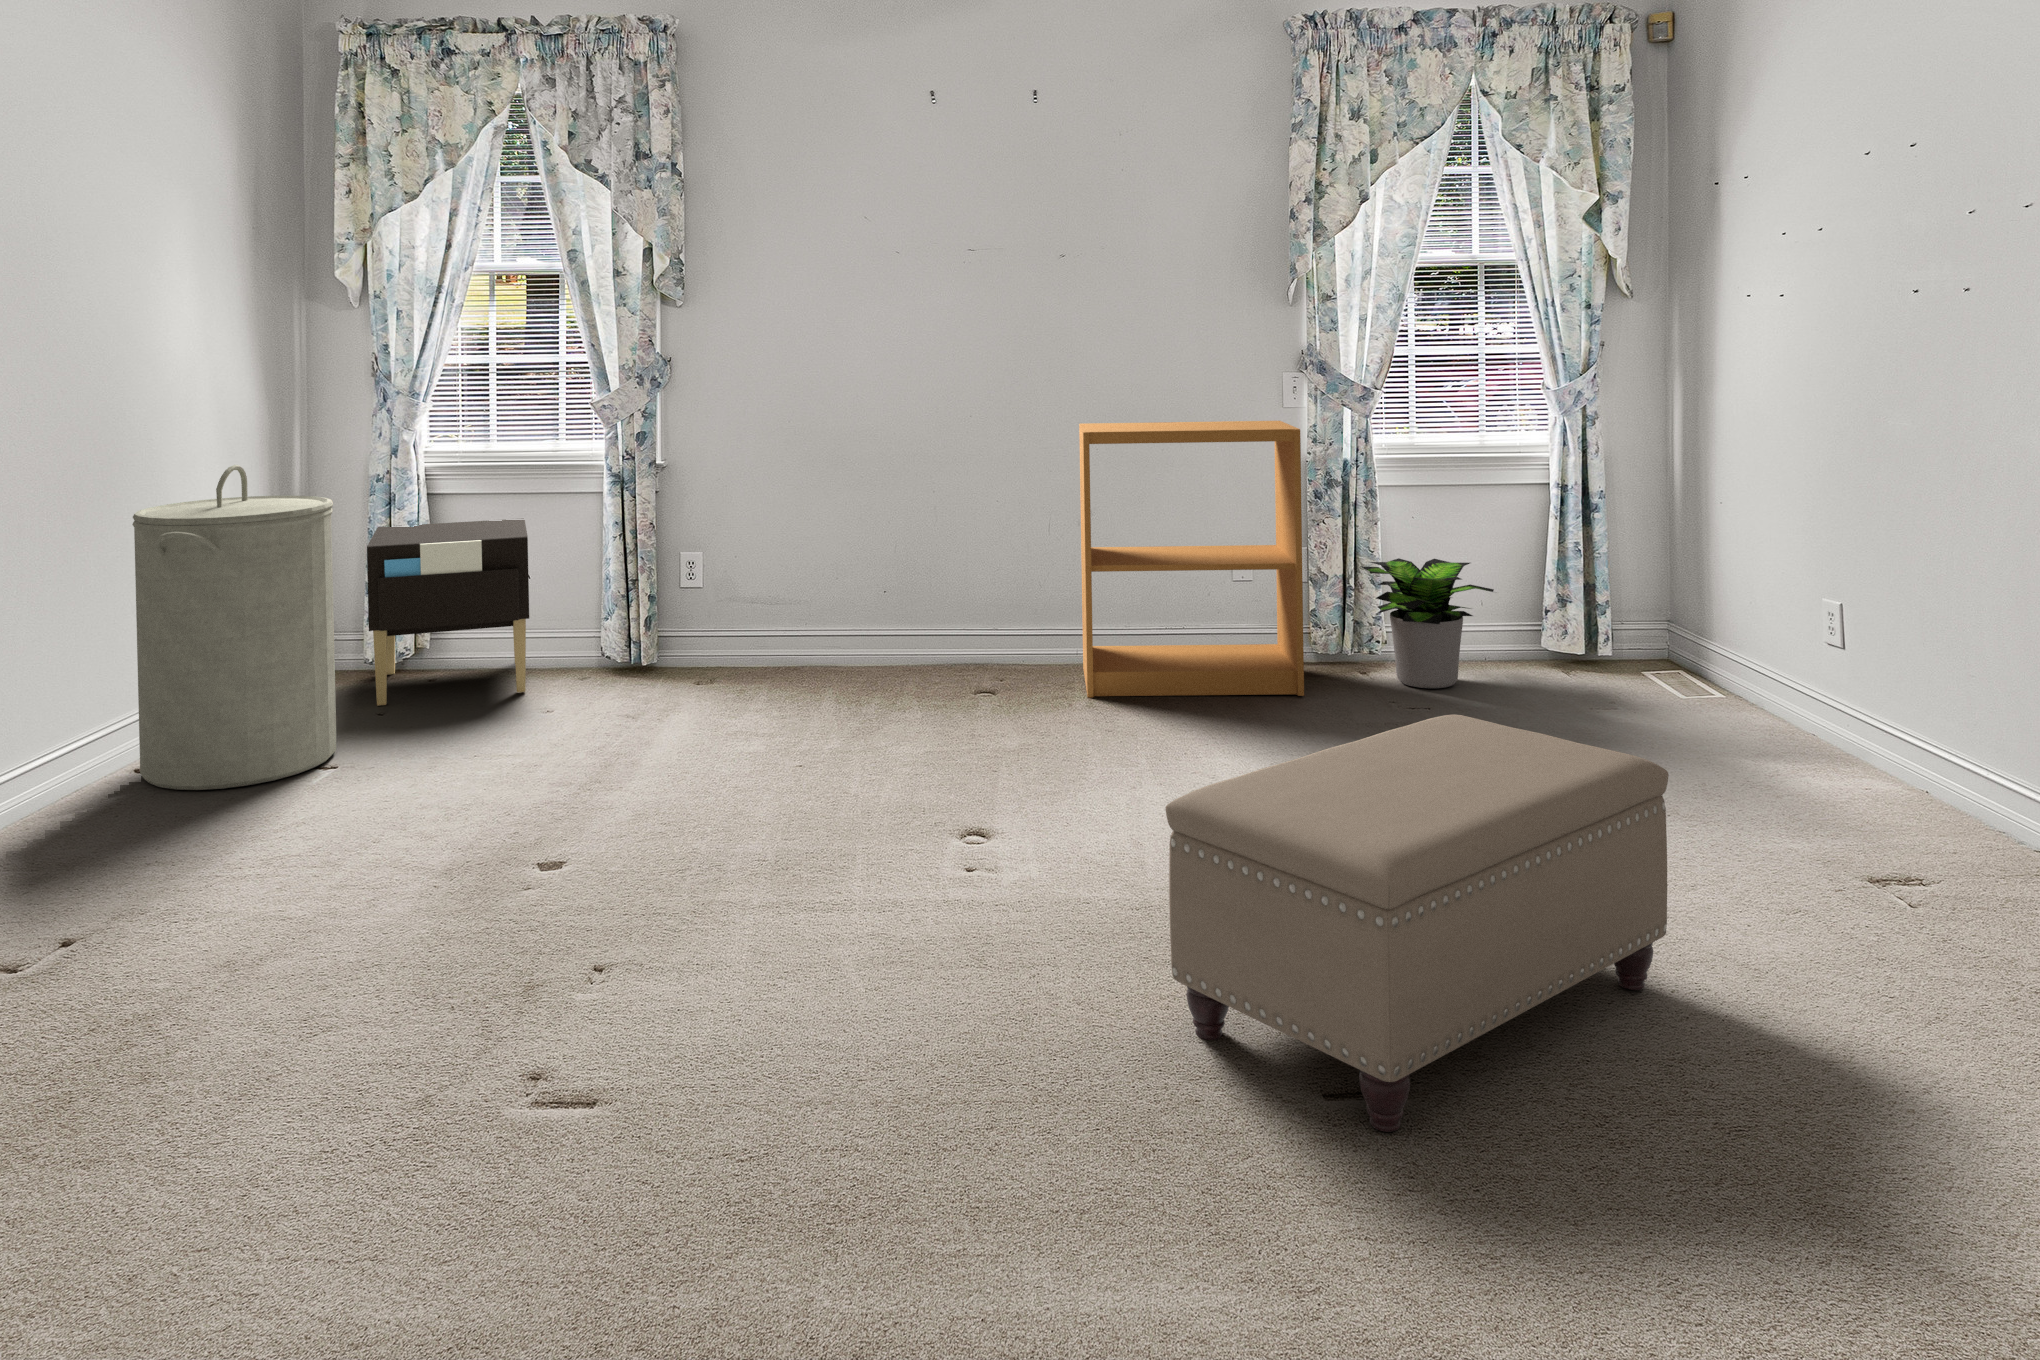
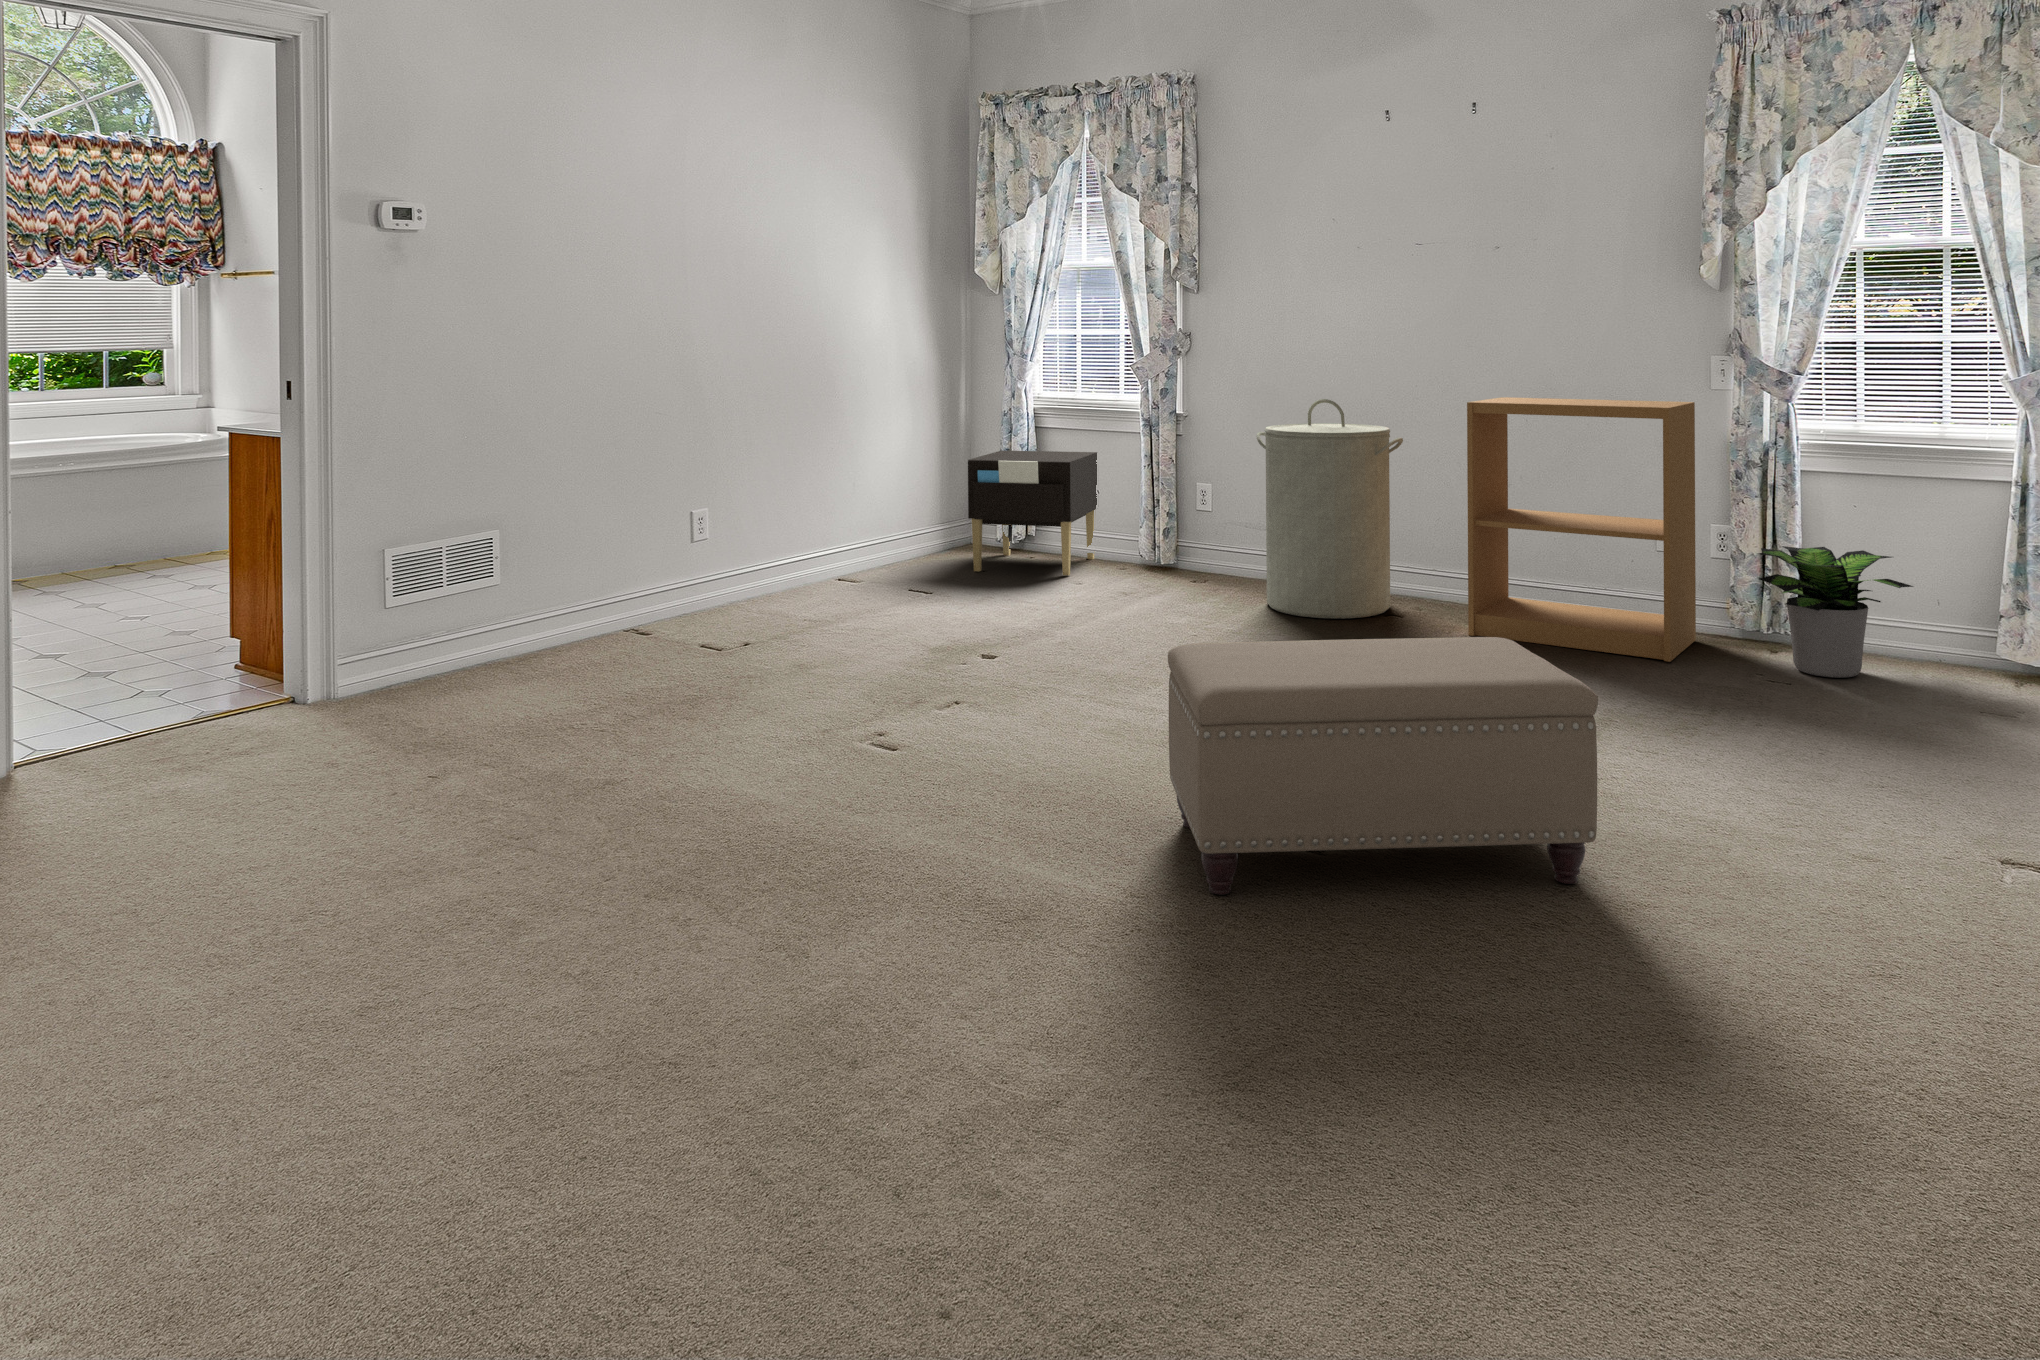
laundry hamper: present [132,465,336,790] -> present [1257,399,1403,619]

